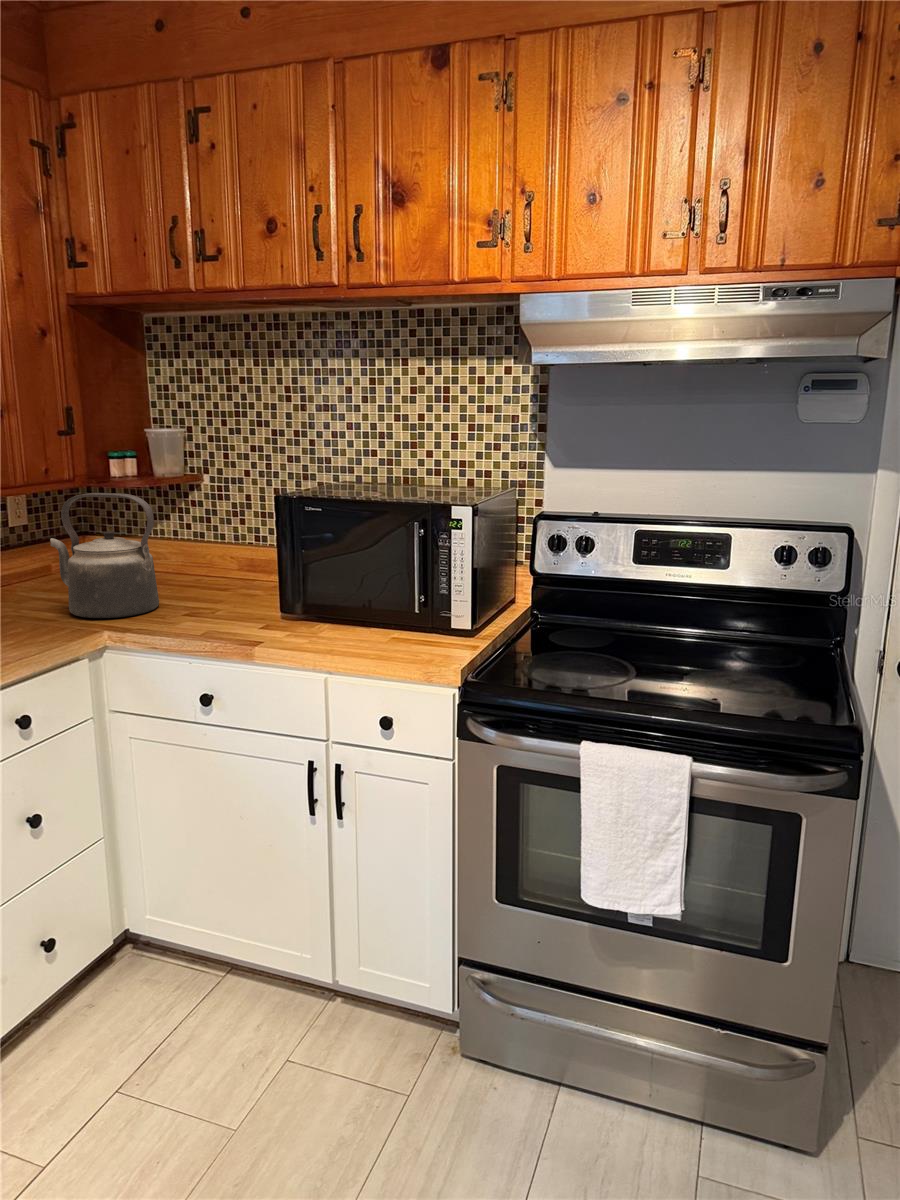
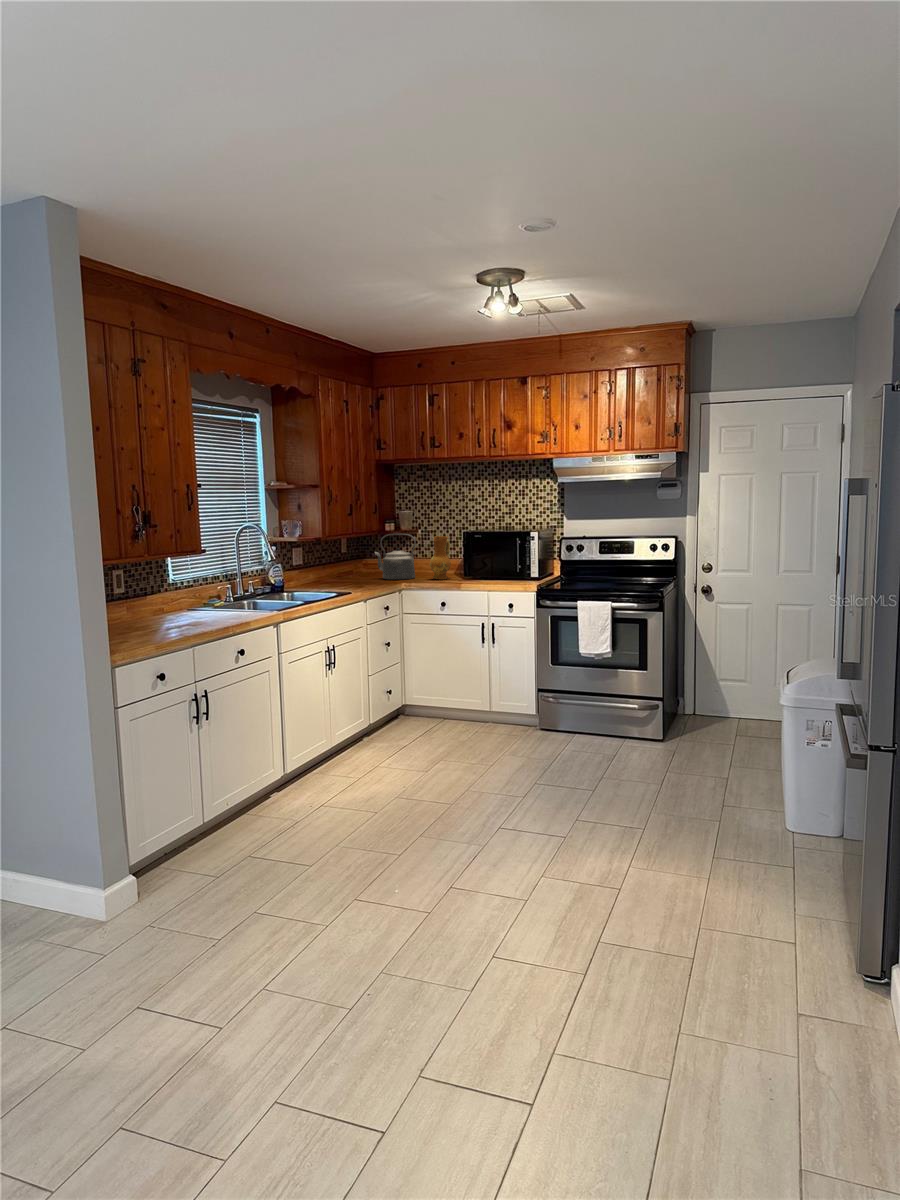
ceramic jug: none [179,506,239,626] -> present [430,536,451,580]

